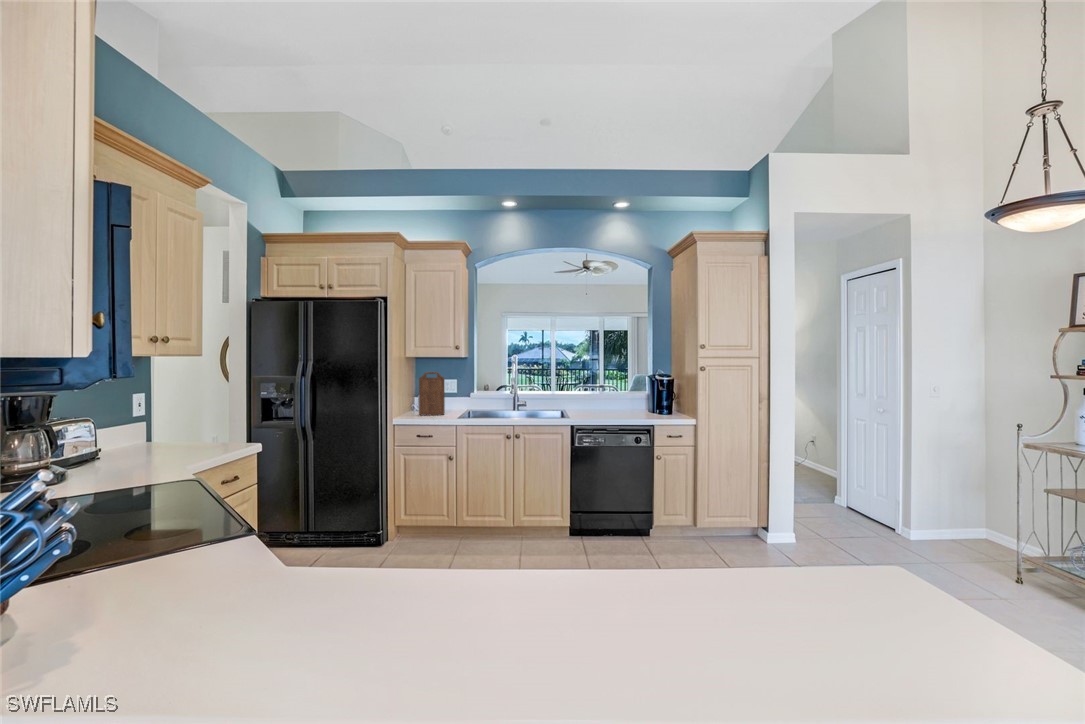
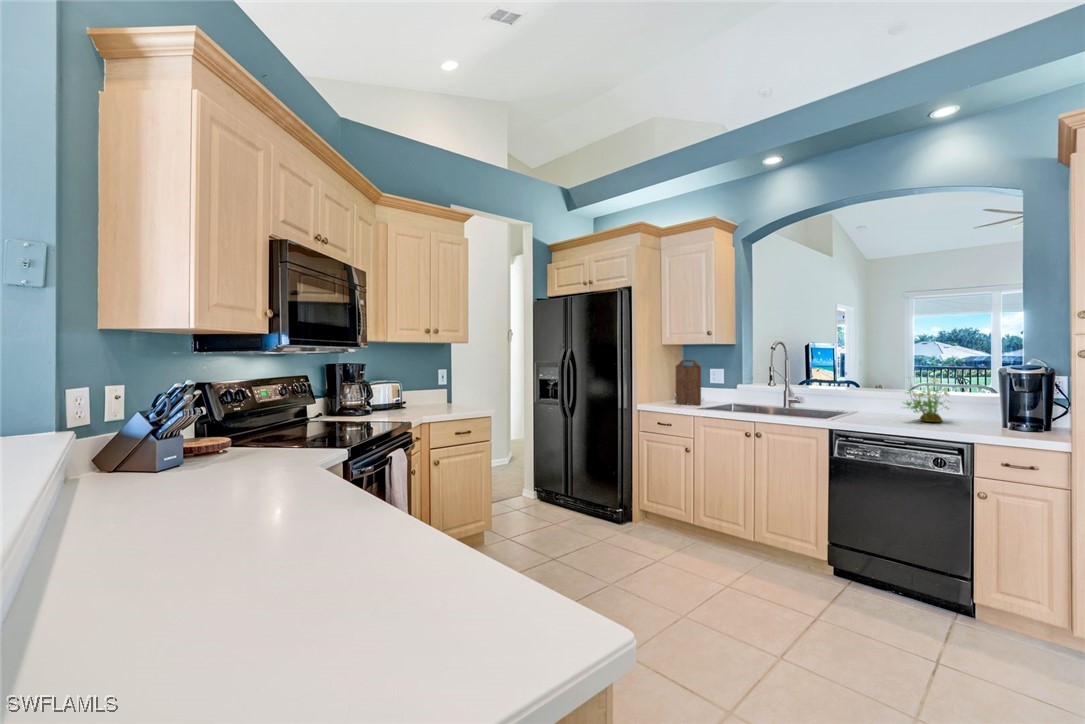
potted plant: none [601,378,628,414] -> present [904,376,949,422]

